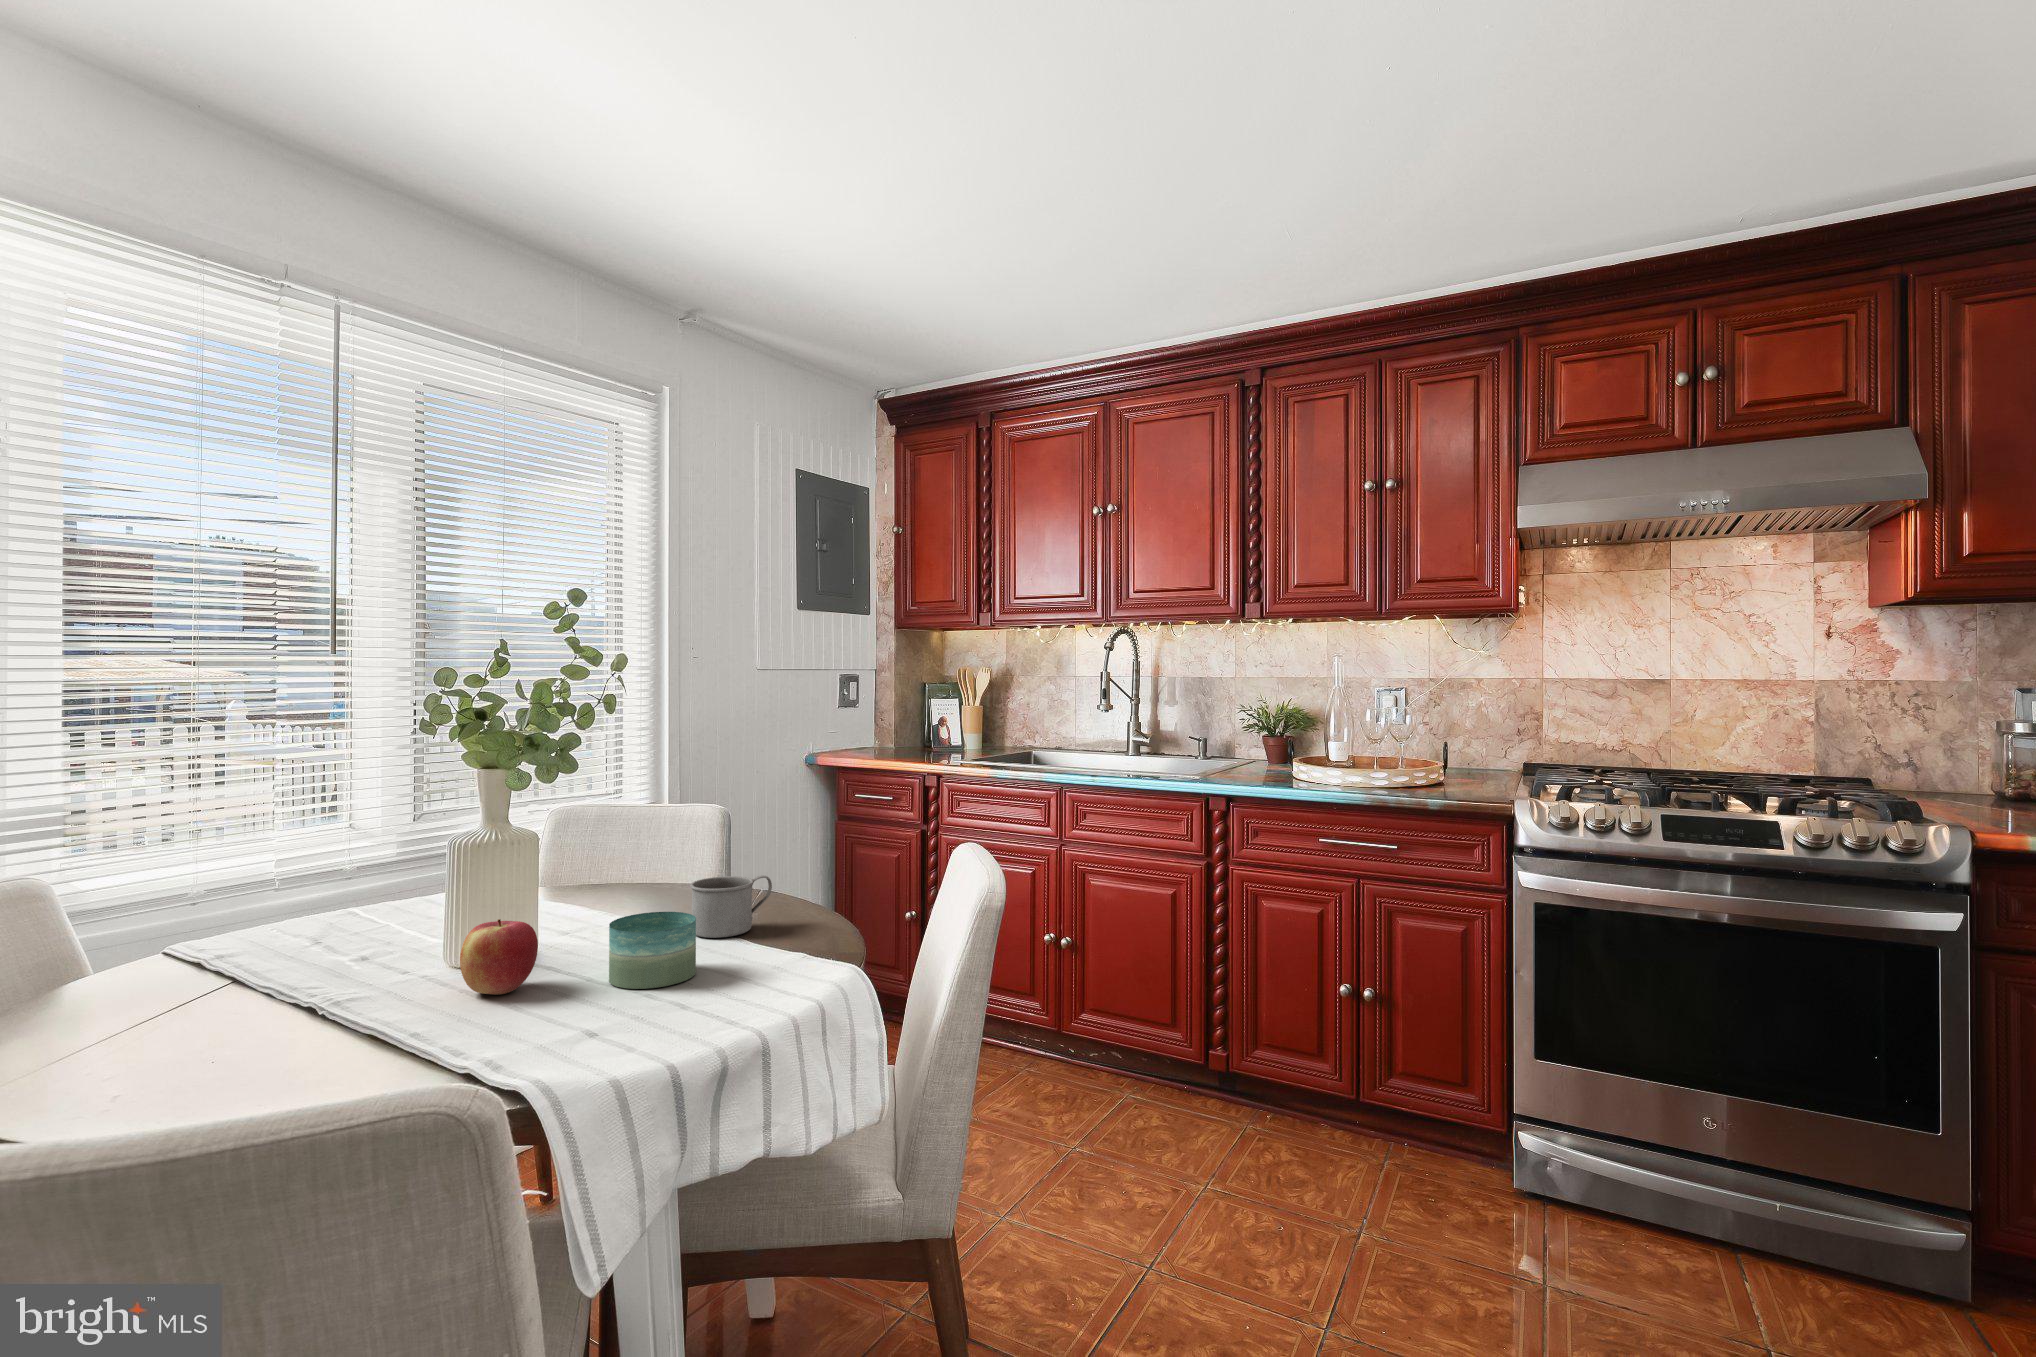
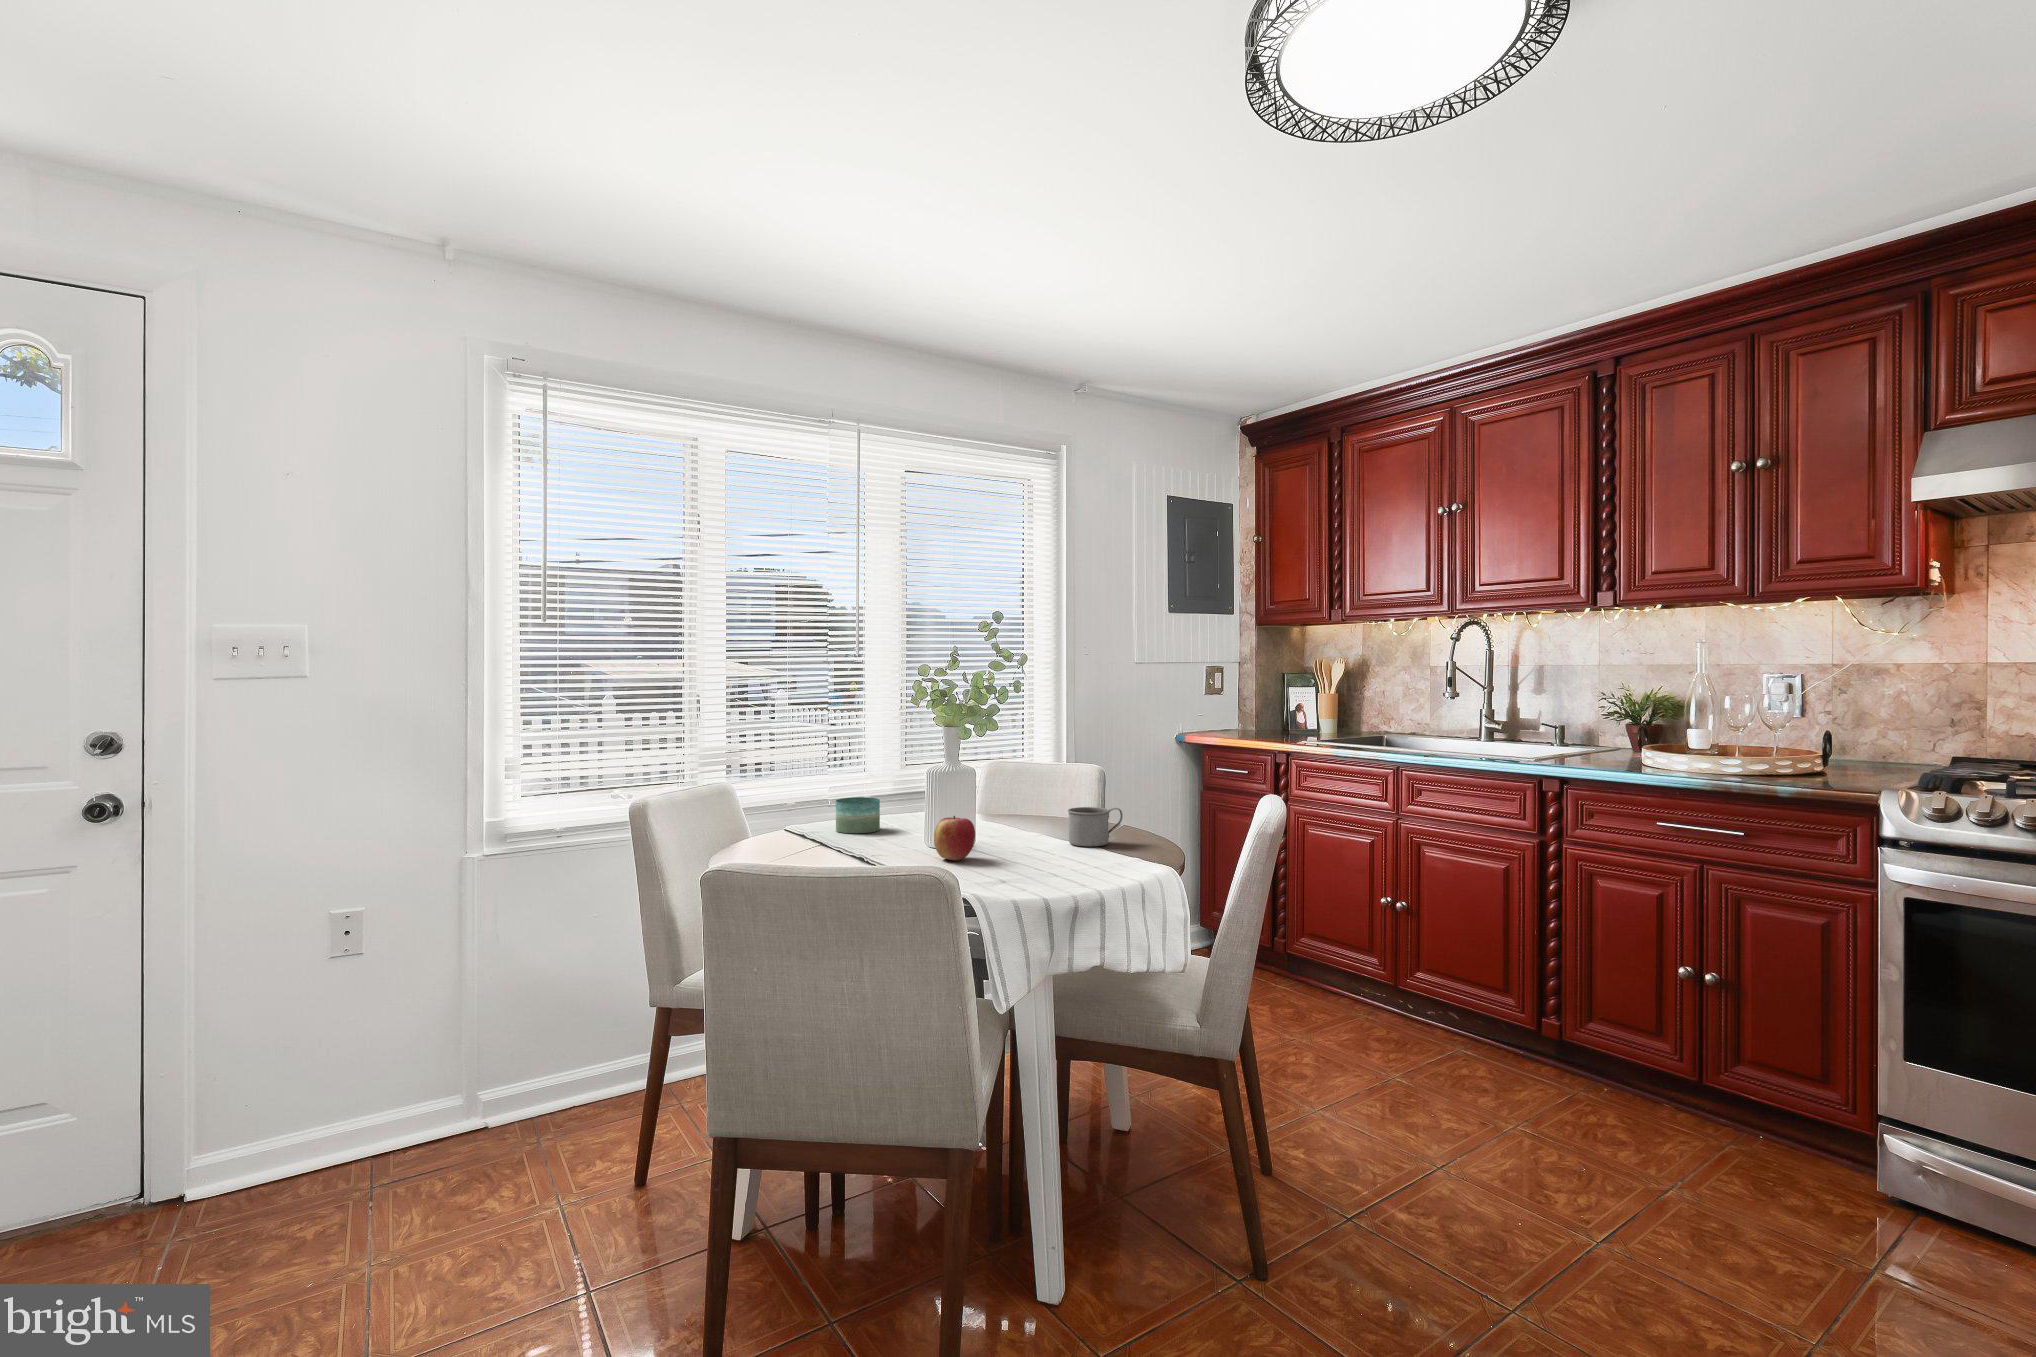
candle: present [609,912,696,989] -> present [836,797,880,833]

